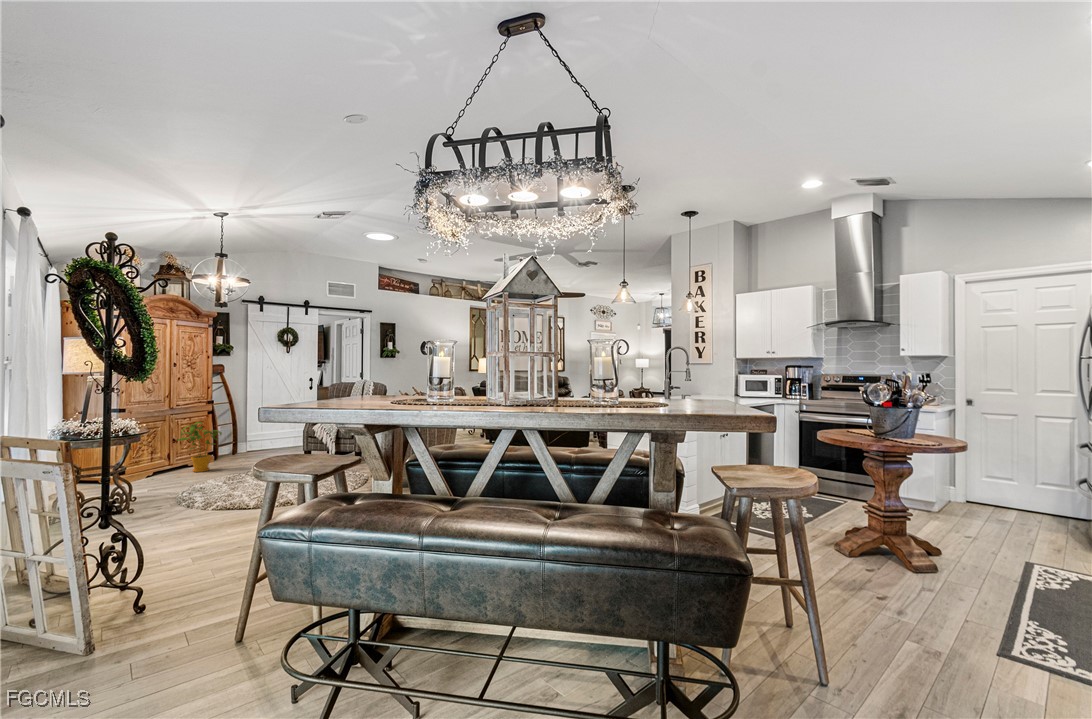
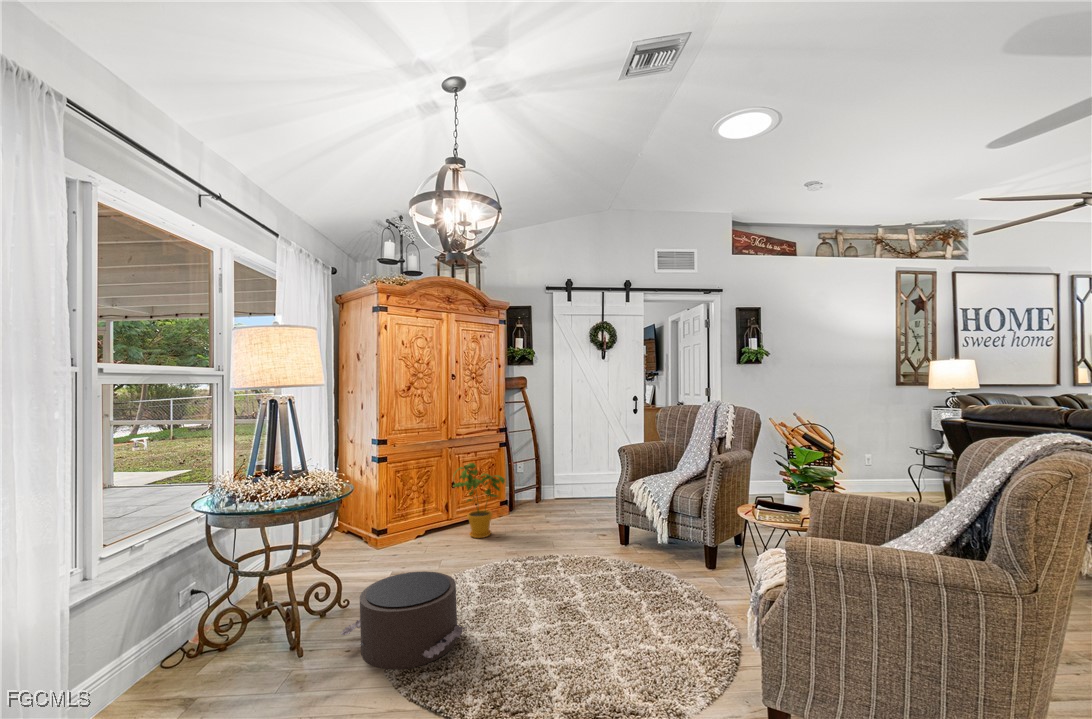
pouf: none [154,470,232,509] -> present [340,571,466,669]

